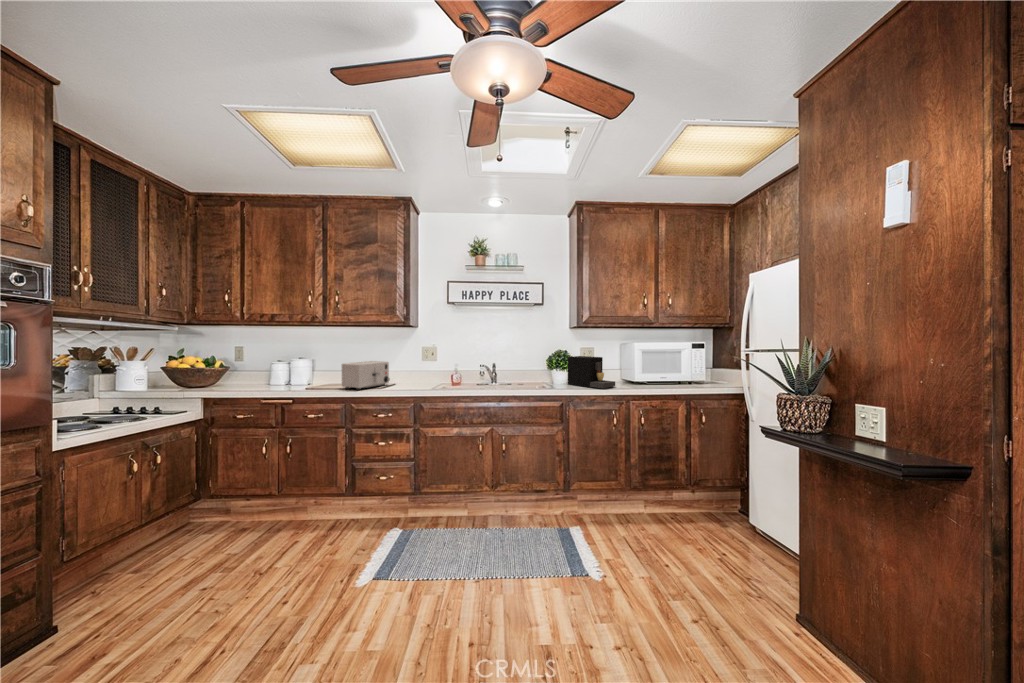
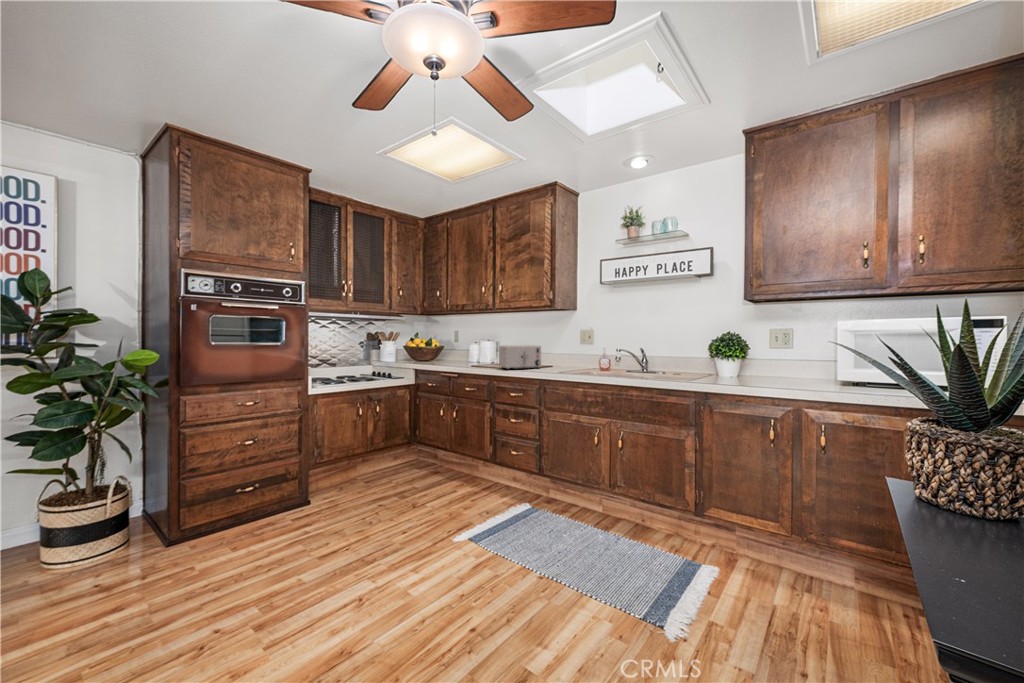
coffee maker: present [568,356,615,388] -> none [732,343,799,387]

